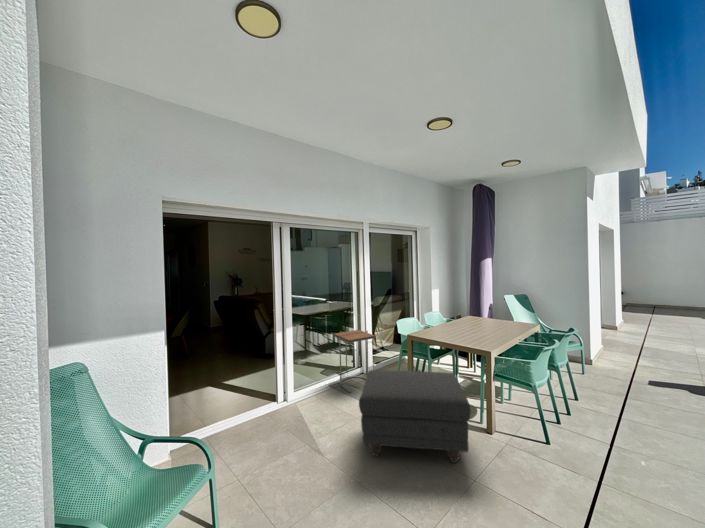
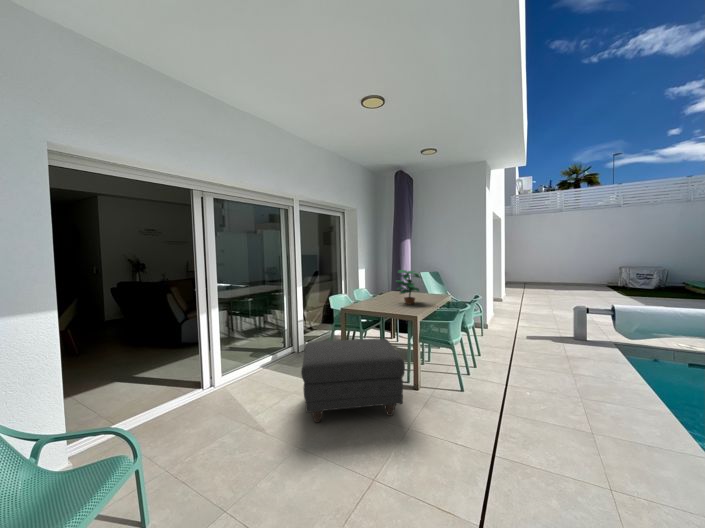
potted plant: none [467,296,500,335] -> present [396,270,420,304]
side table: present [333,330,376,392] -> none [263,309,310,371]

